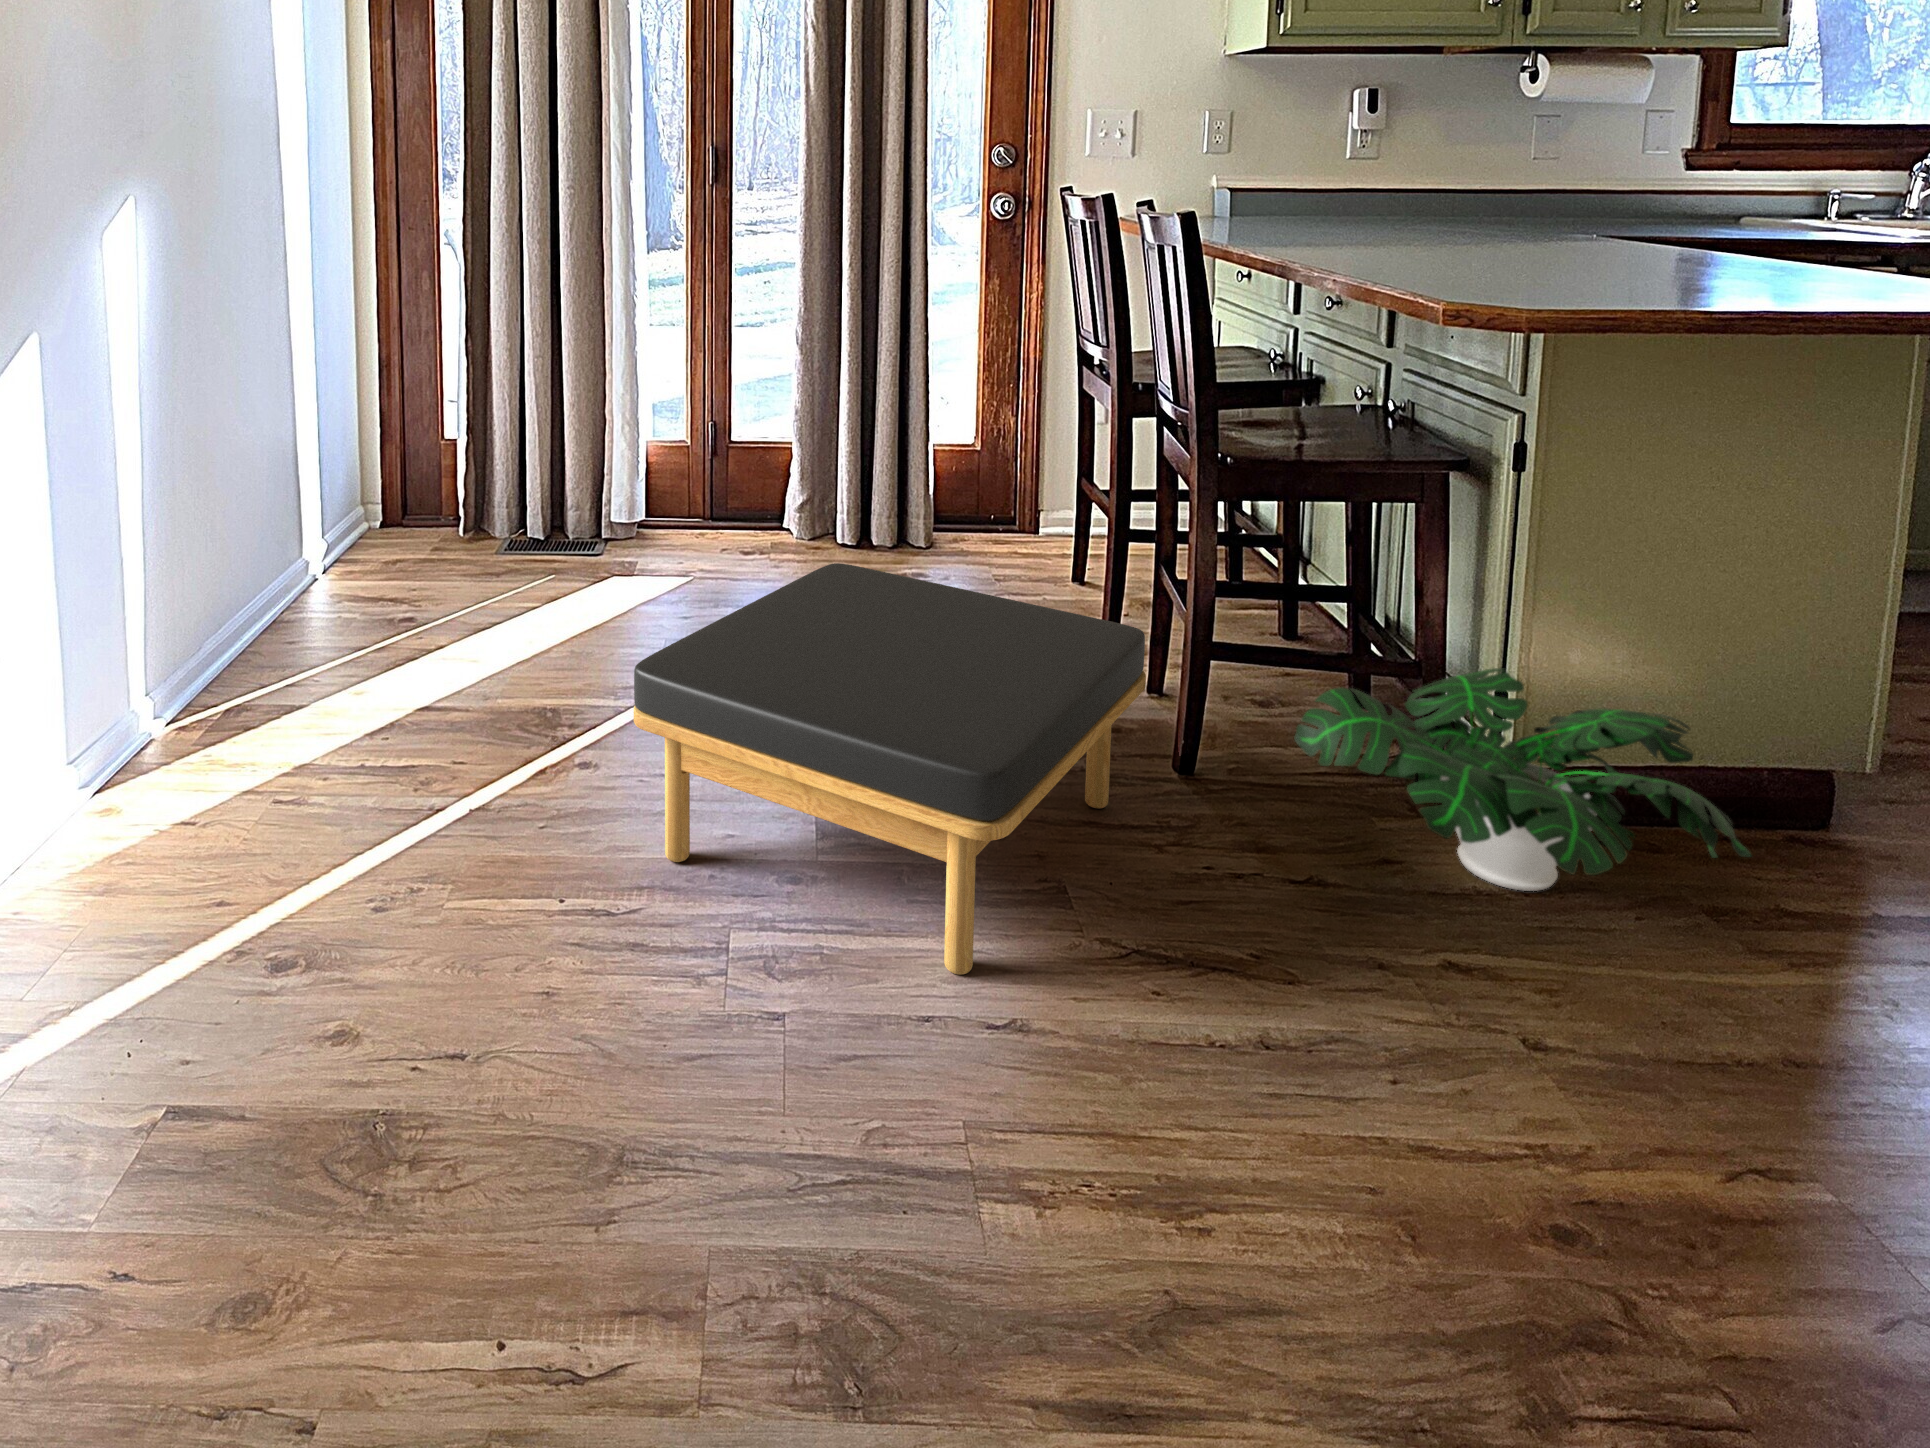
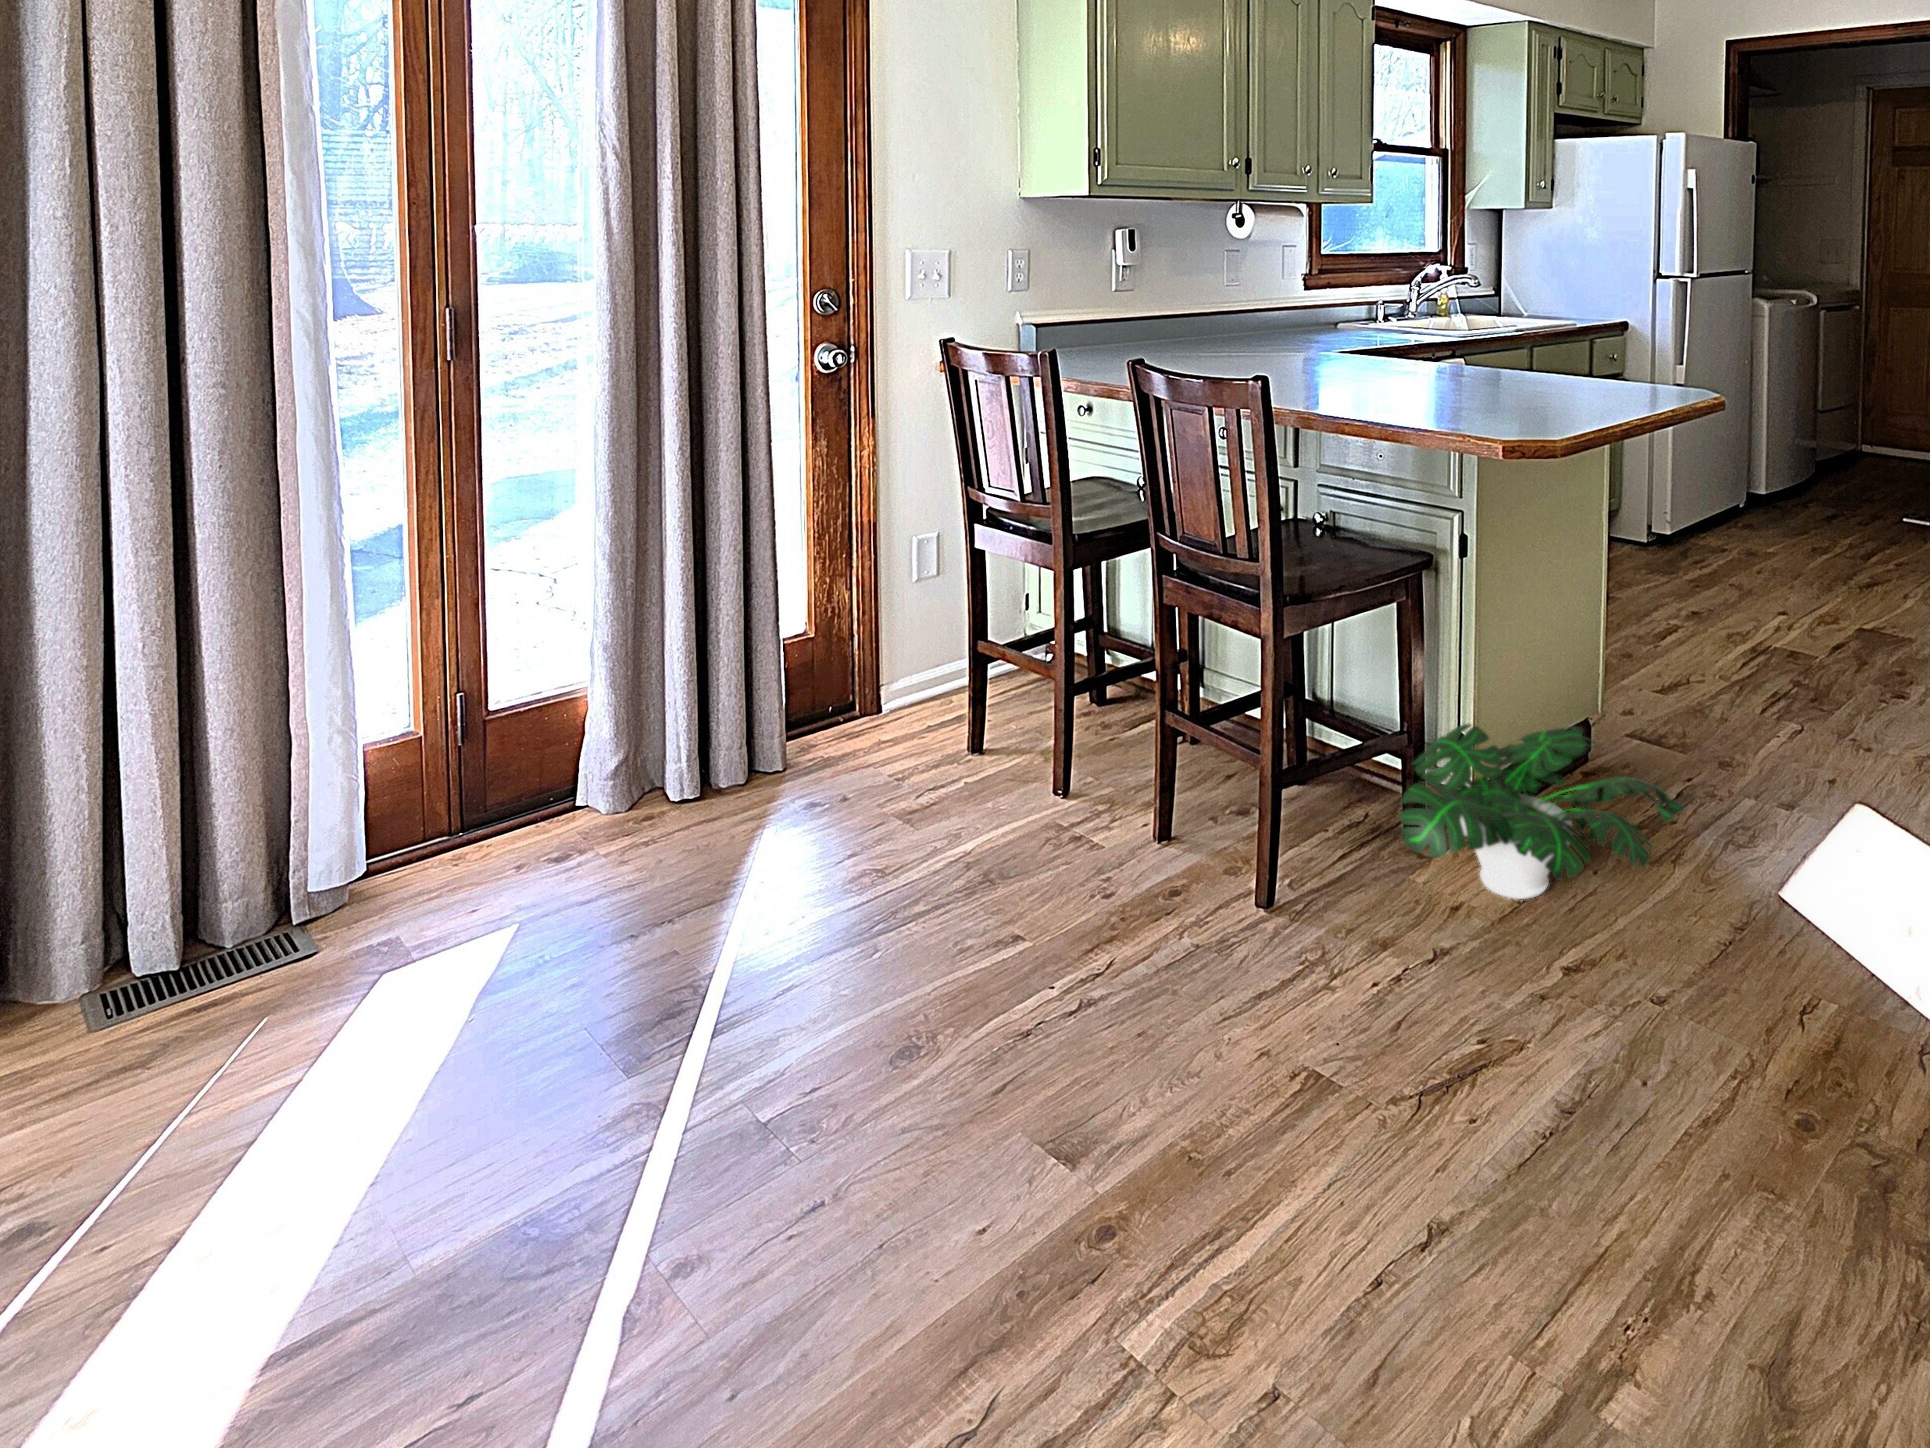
ottoman: present [634,563,1146,975] -> none [900,791,1396,1298]

